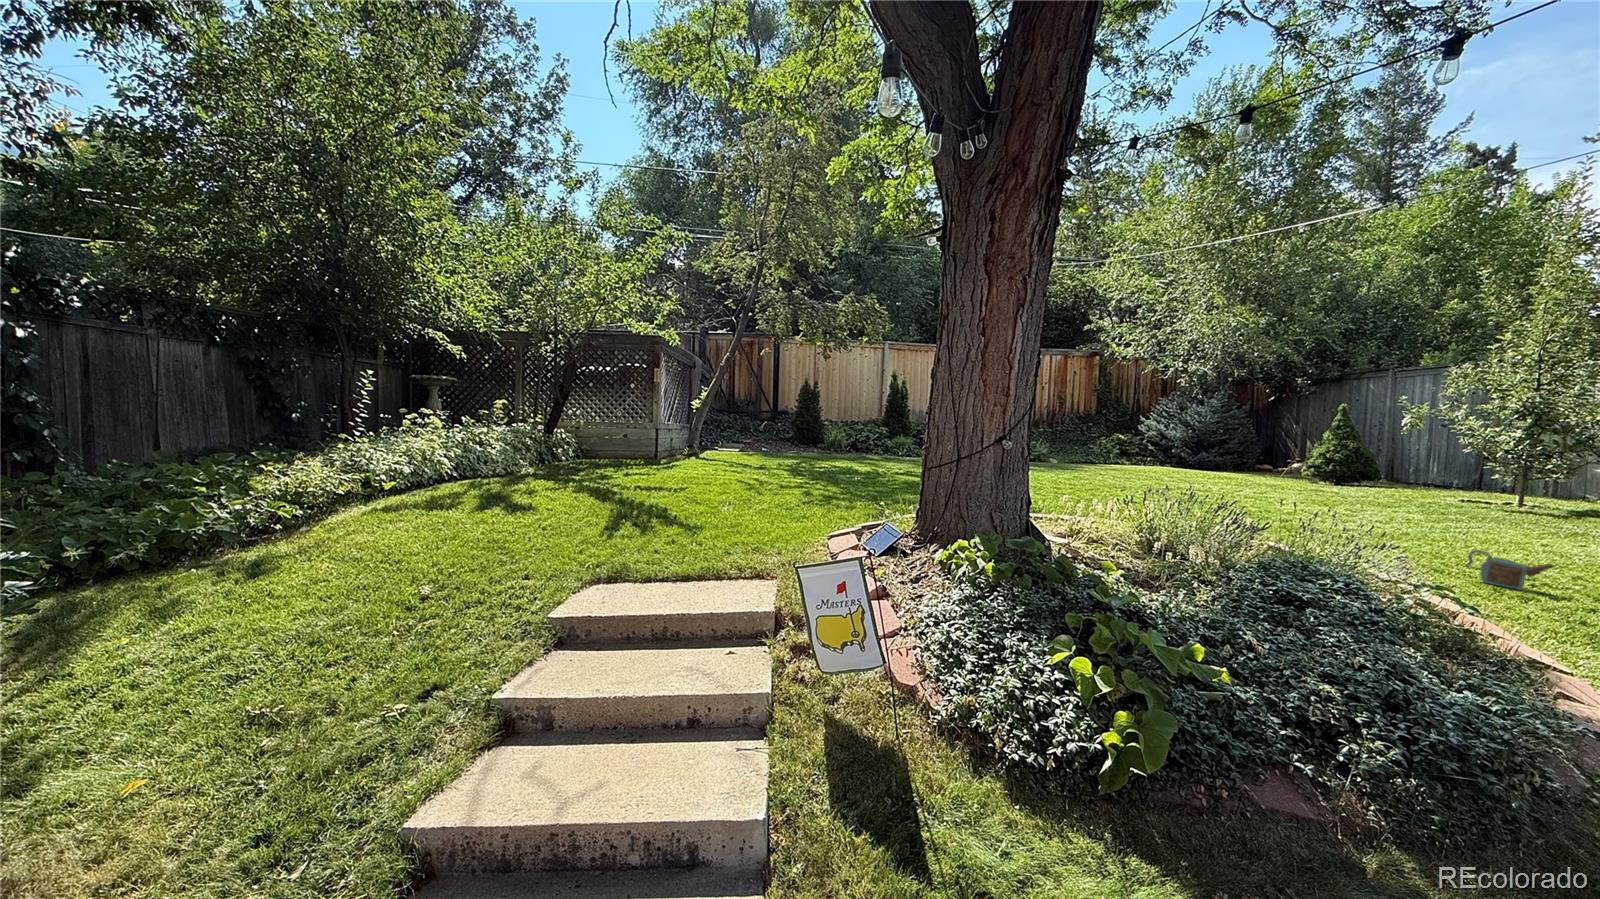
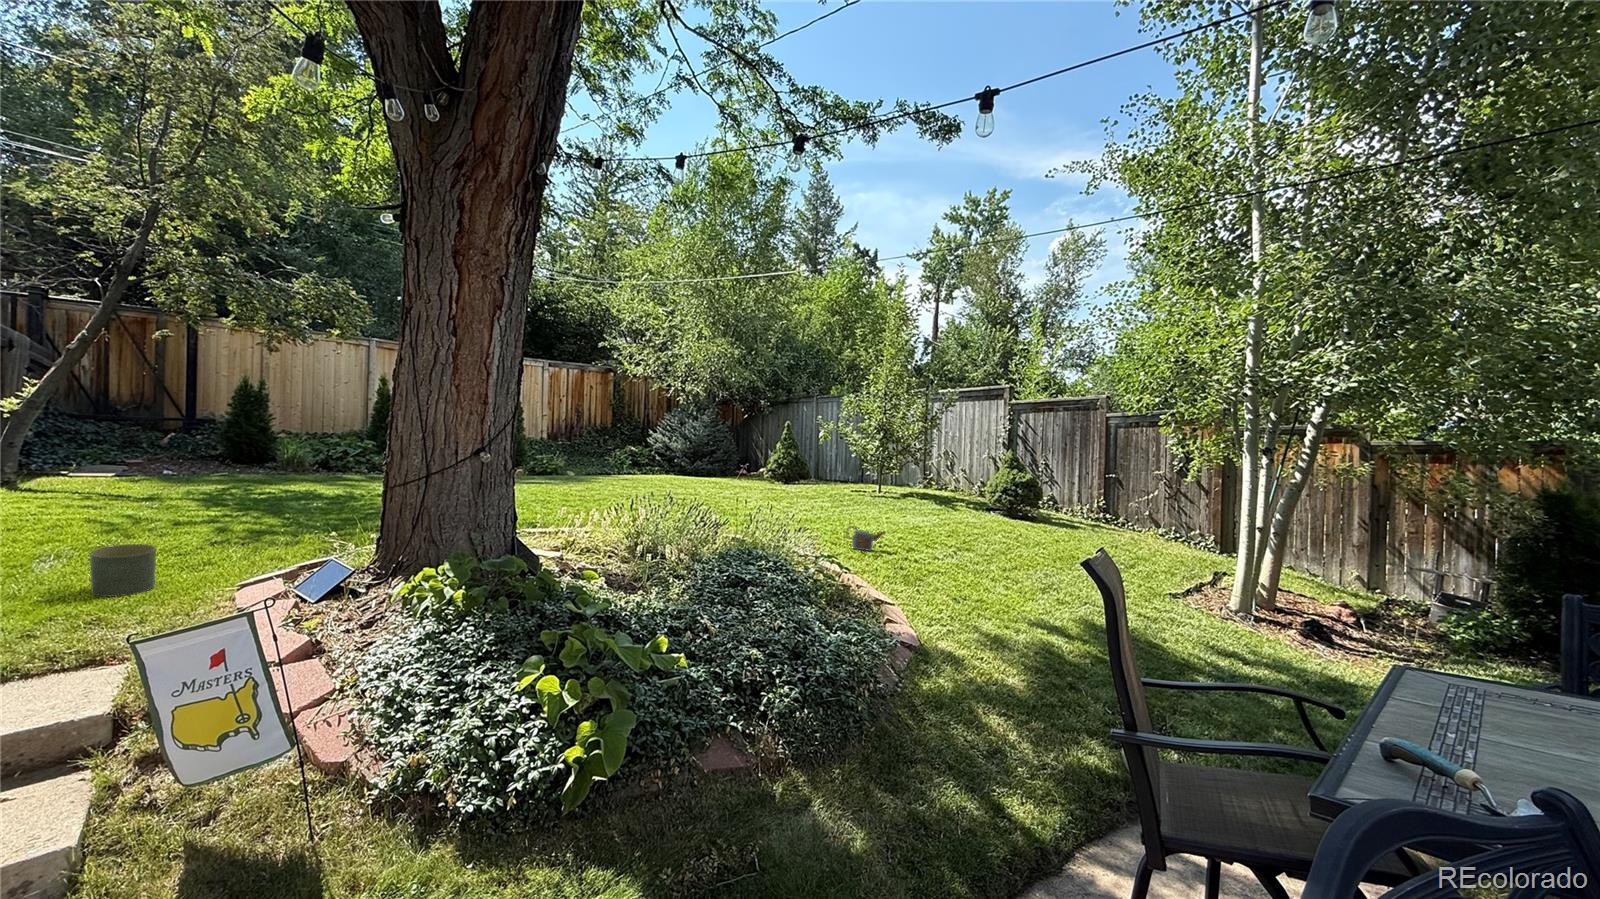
planter: none [755,500,785,535] -> present [90,544,156,596]

